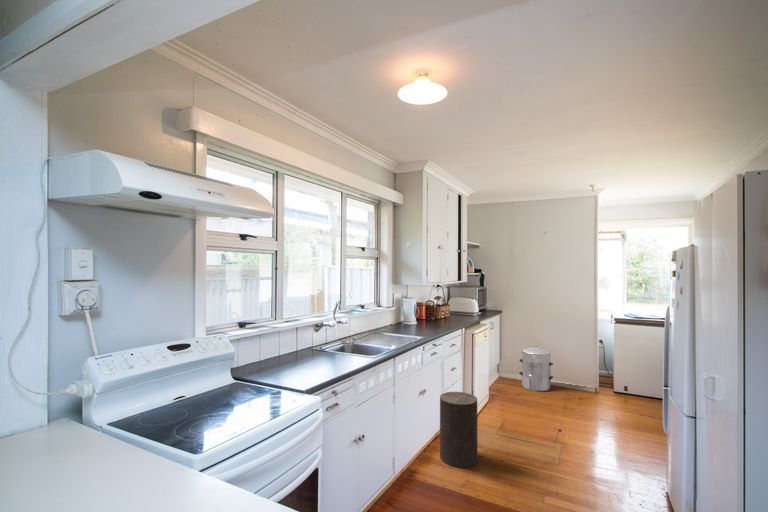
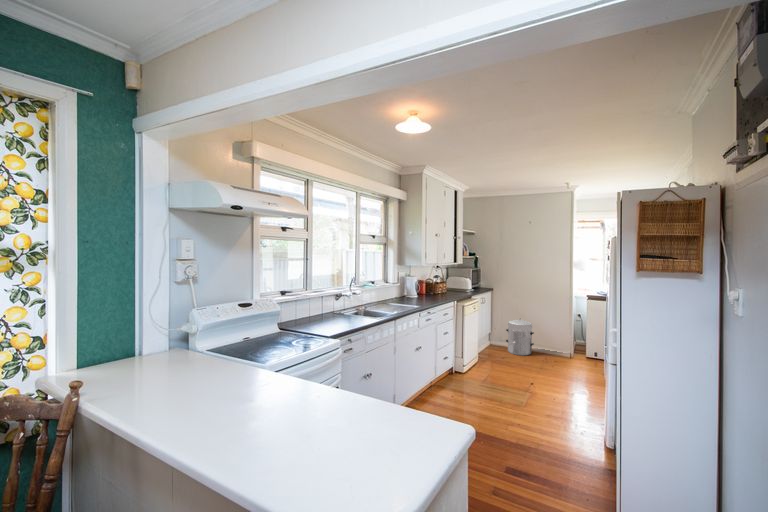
stool: present [440,392,478,467] -> none [432,350,462,406]

